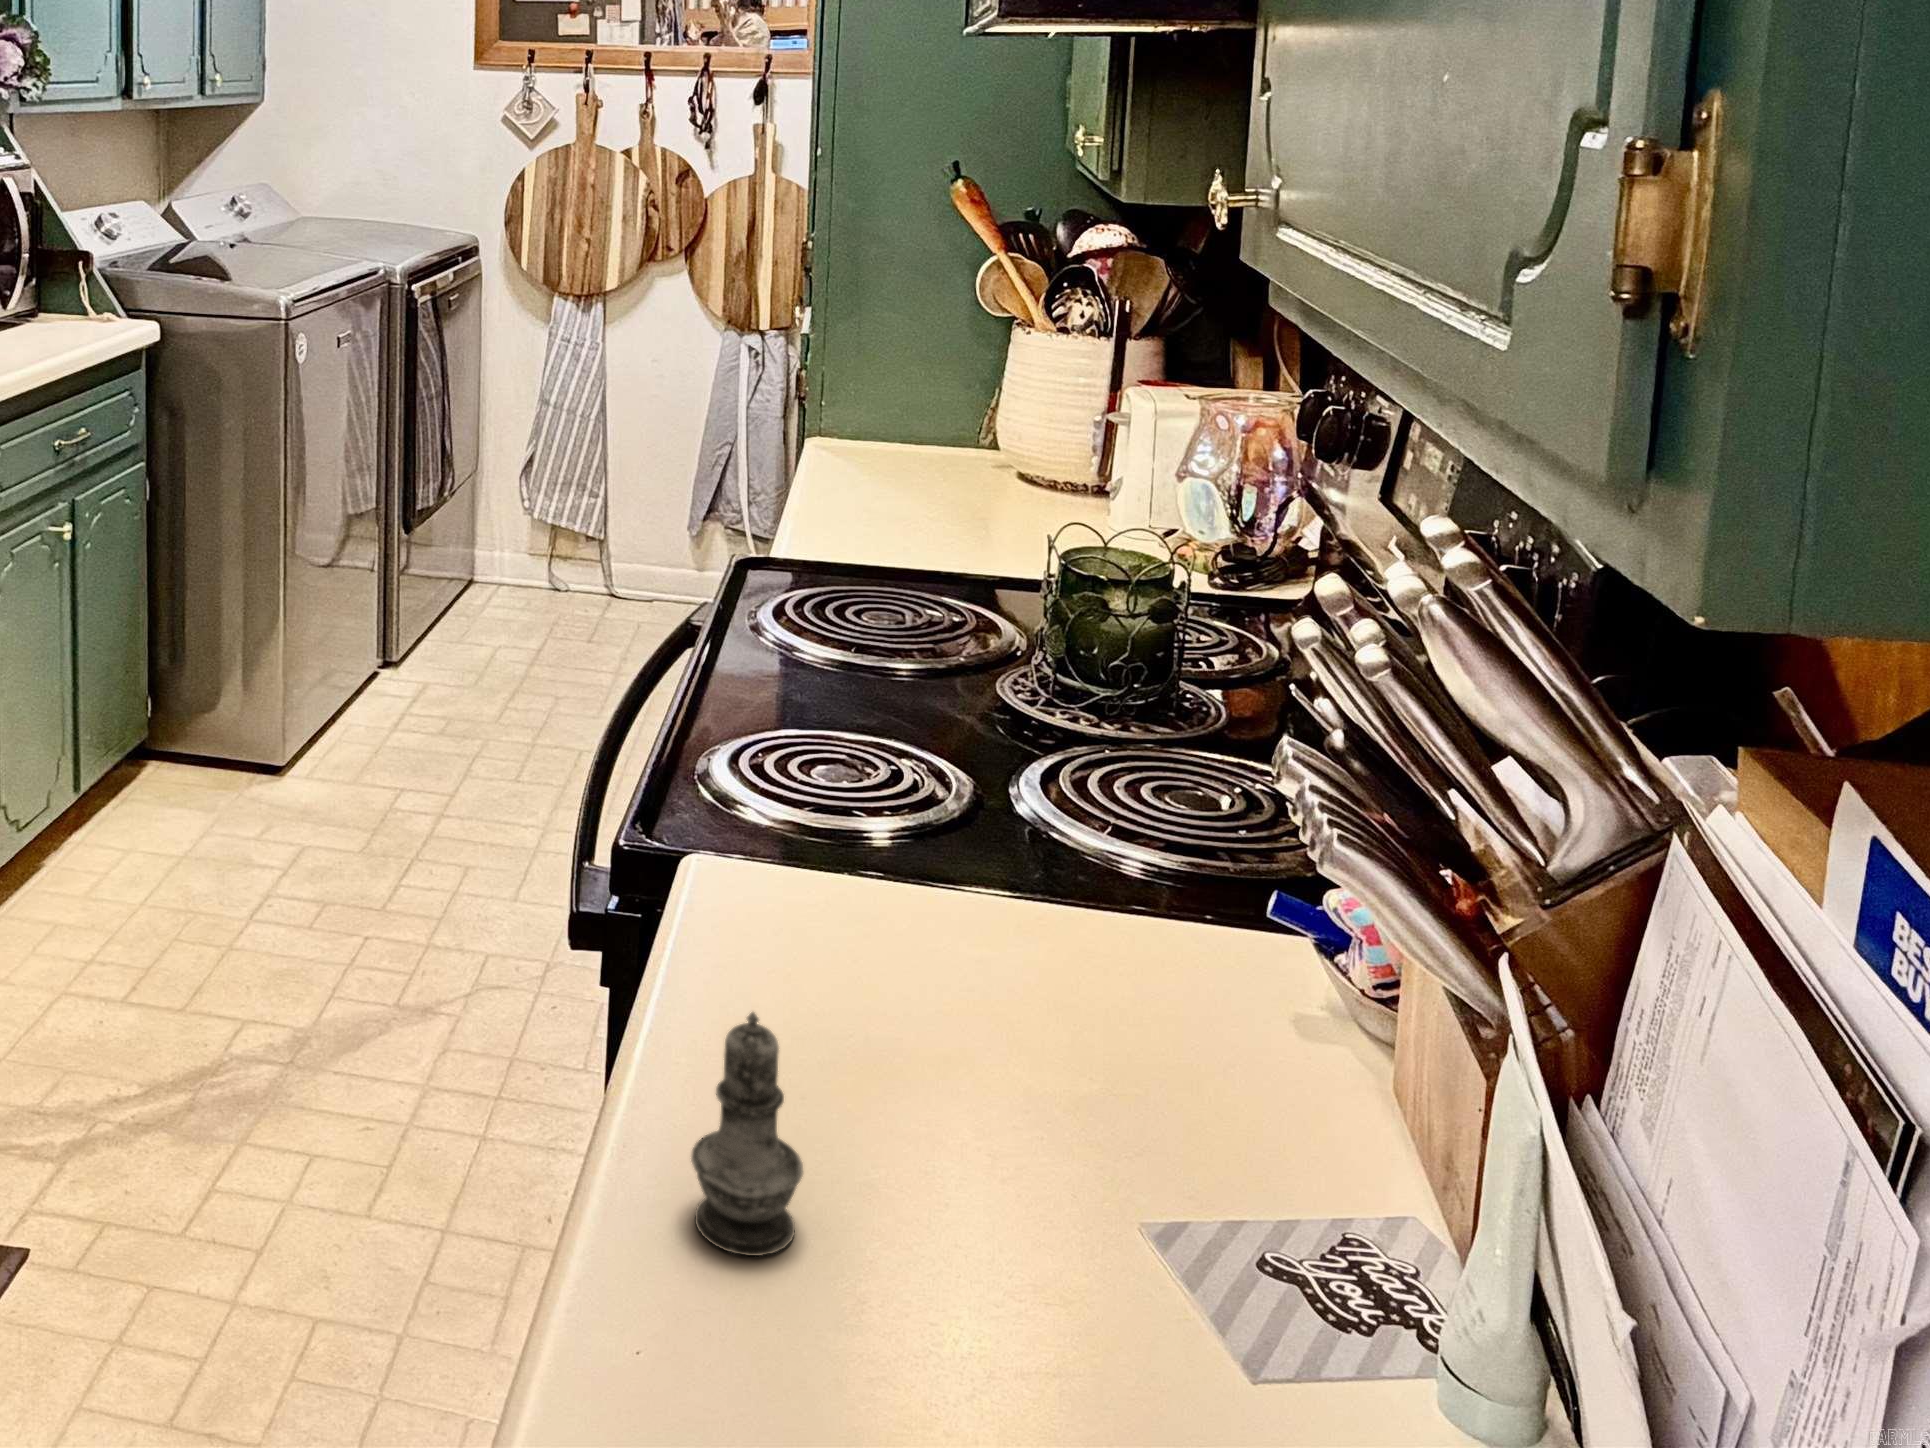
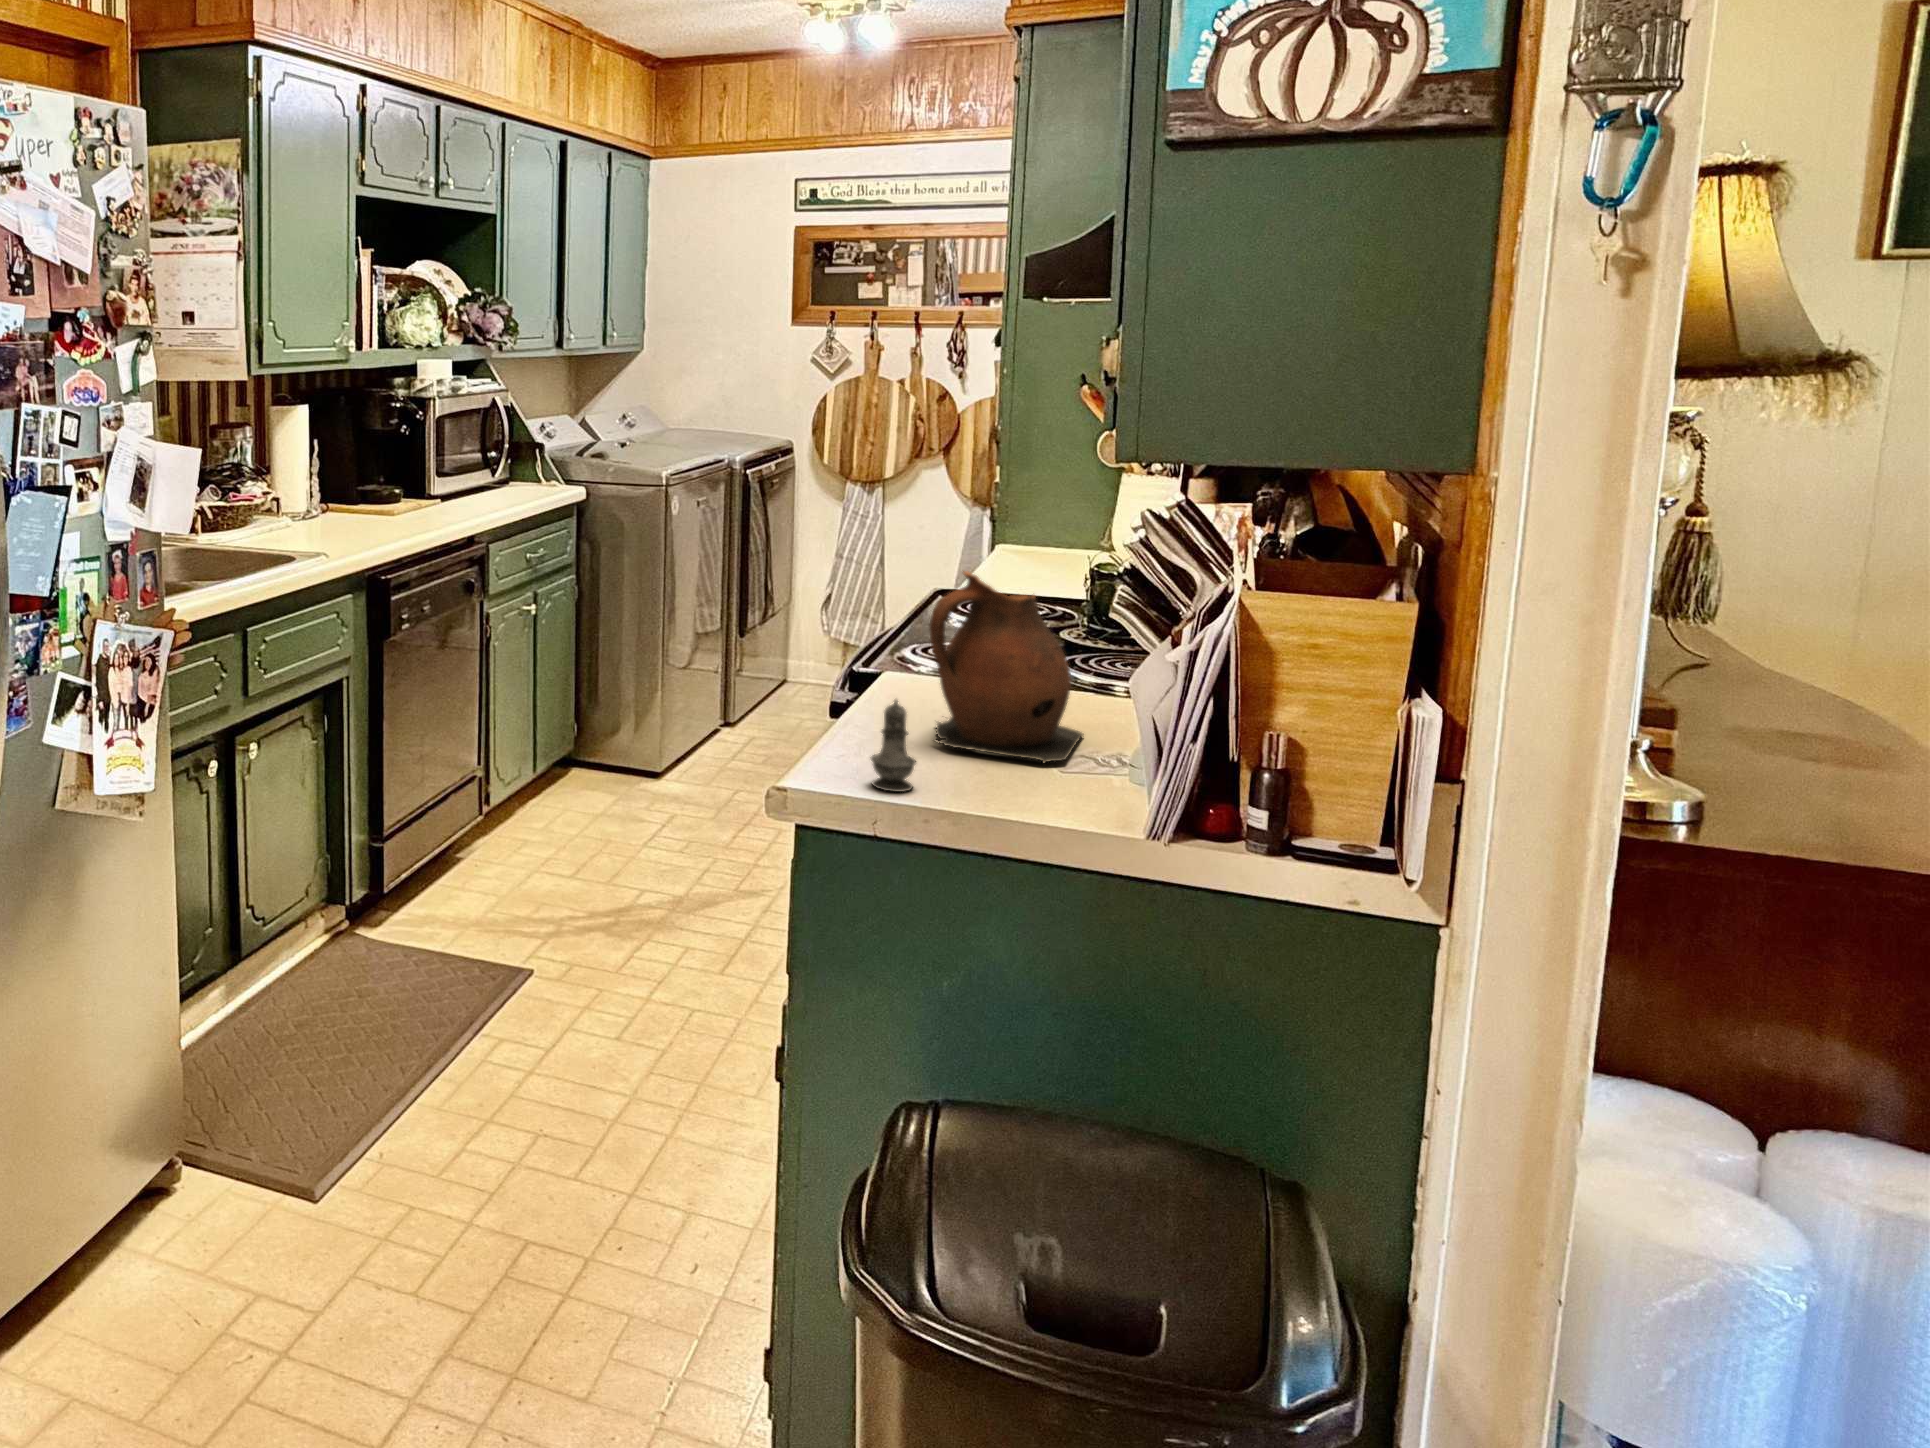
ceramic pitcher: none [793,623,1103,1087] -> present [929,571,1083,763]

